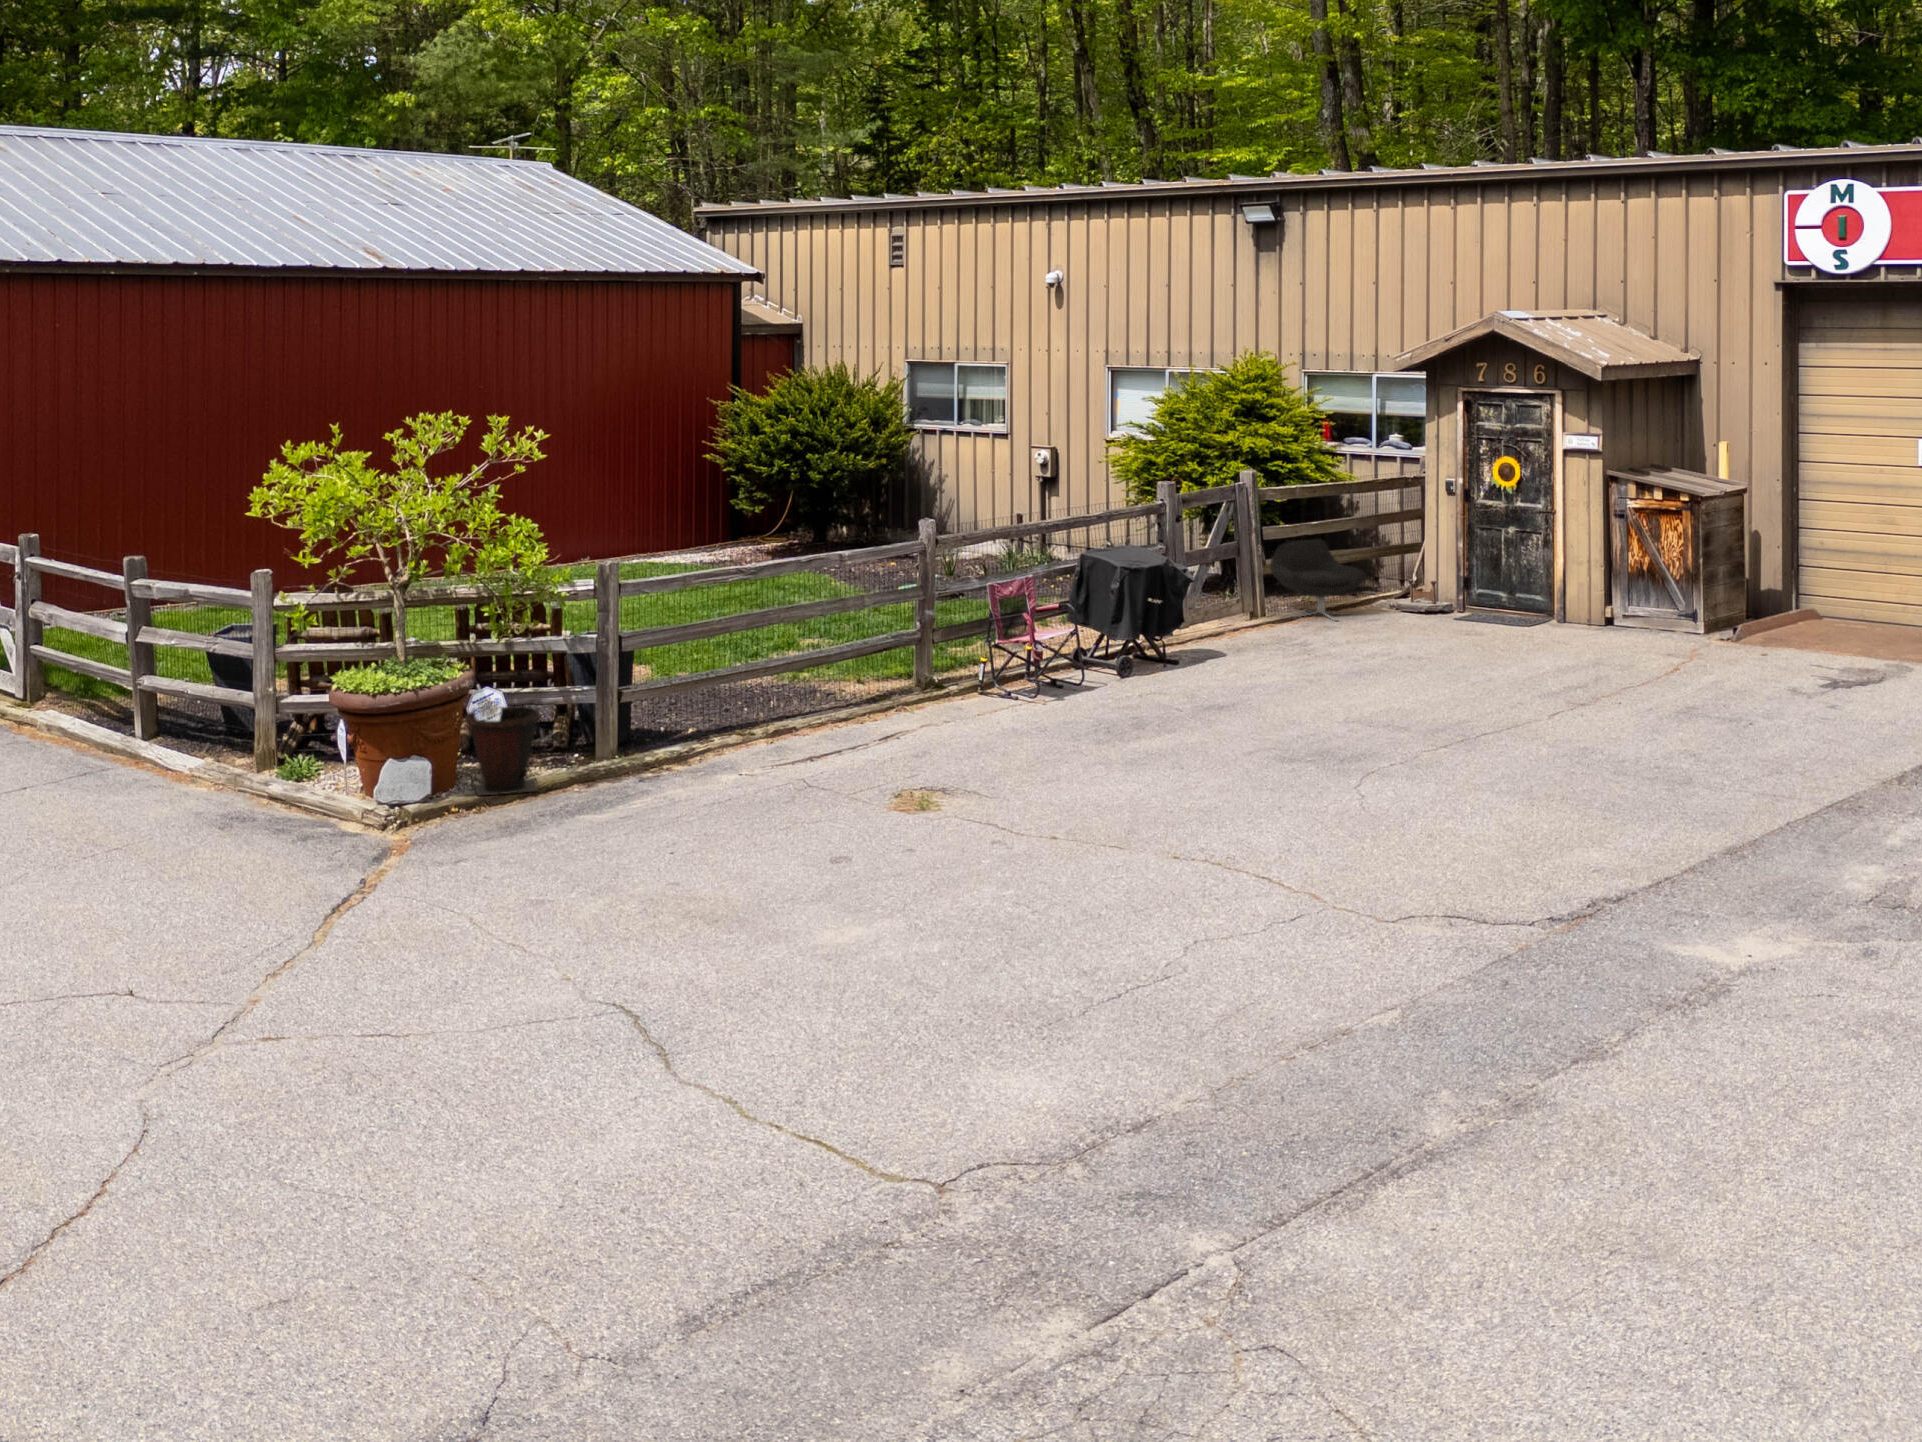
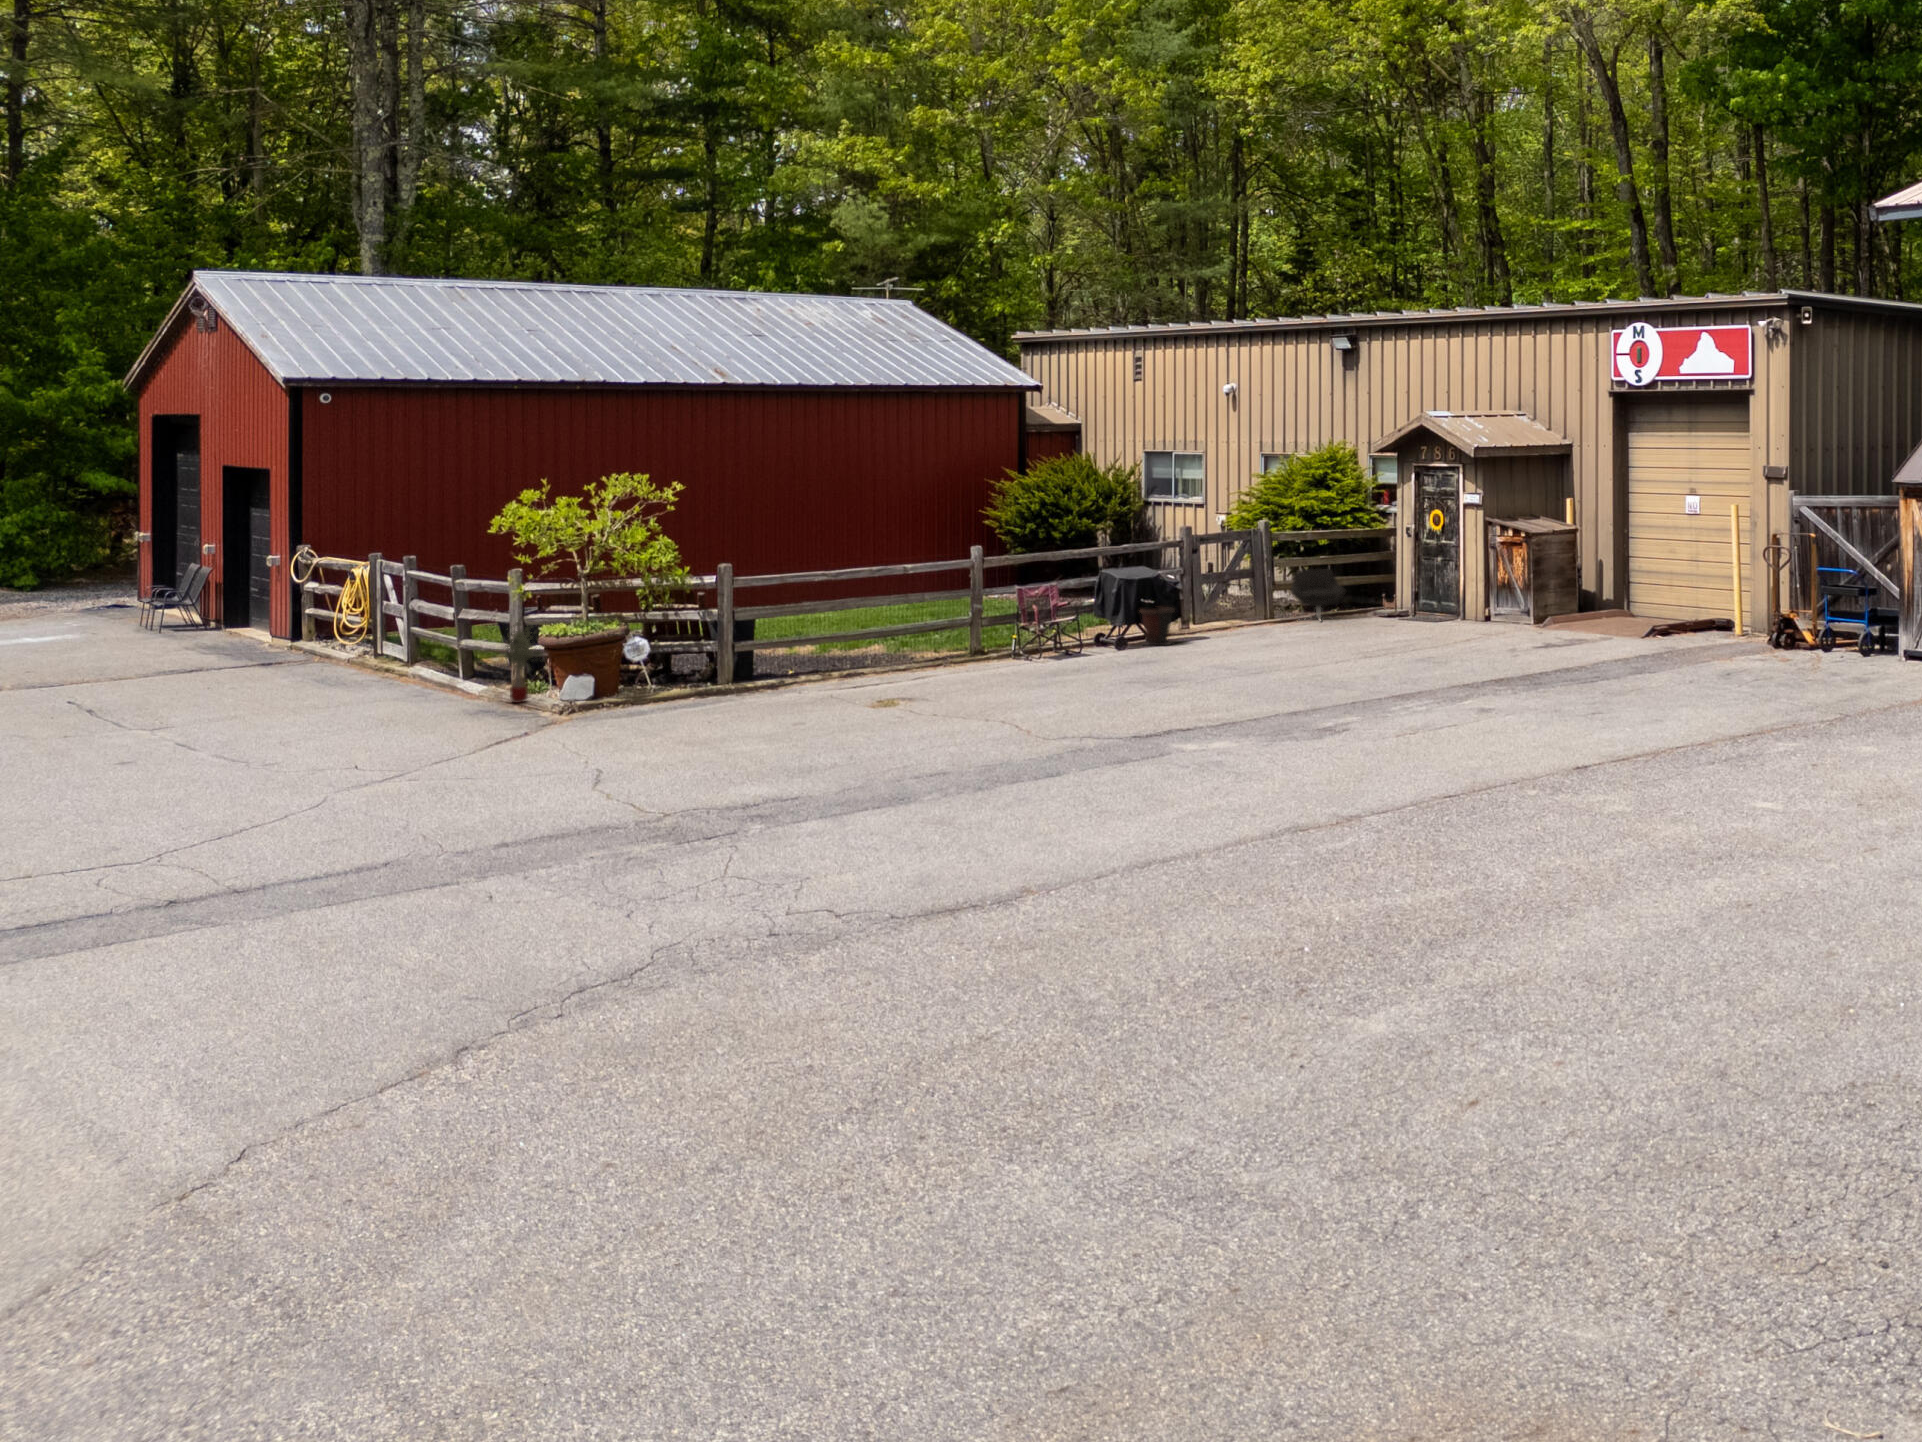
potted tree: none [275,662,364,816] -> present [504,620,547,703]
bucket: present [465,706,541,795] -> present [1140,607,1174,645]

